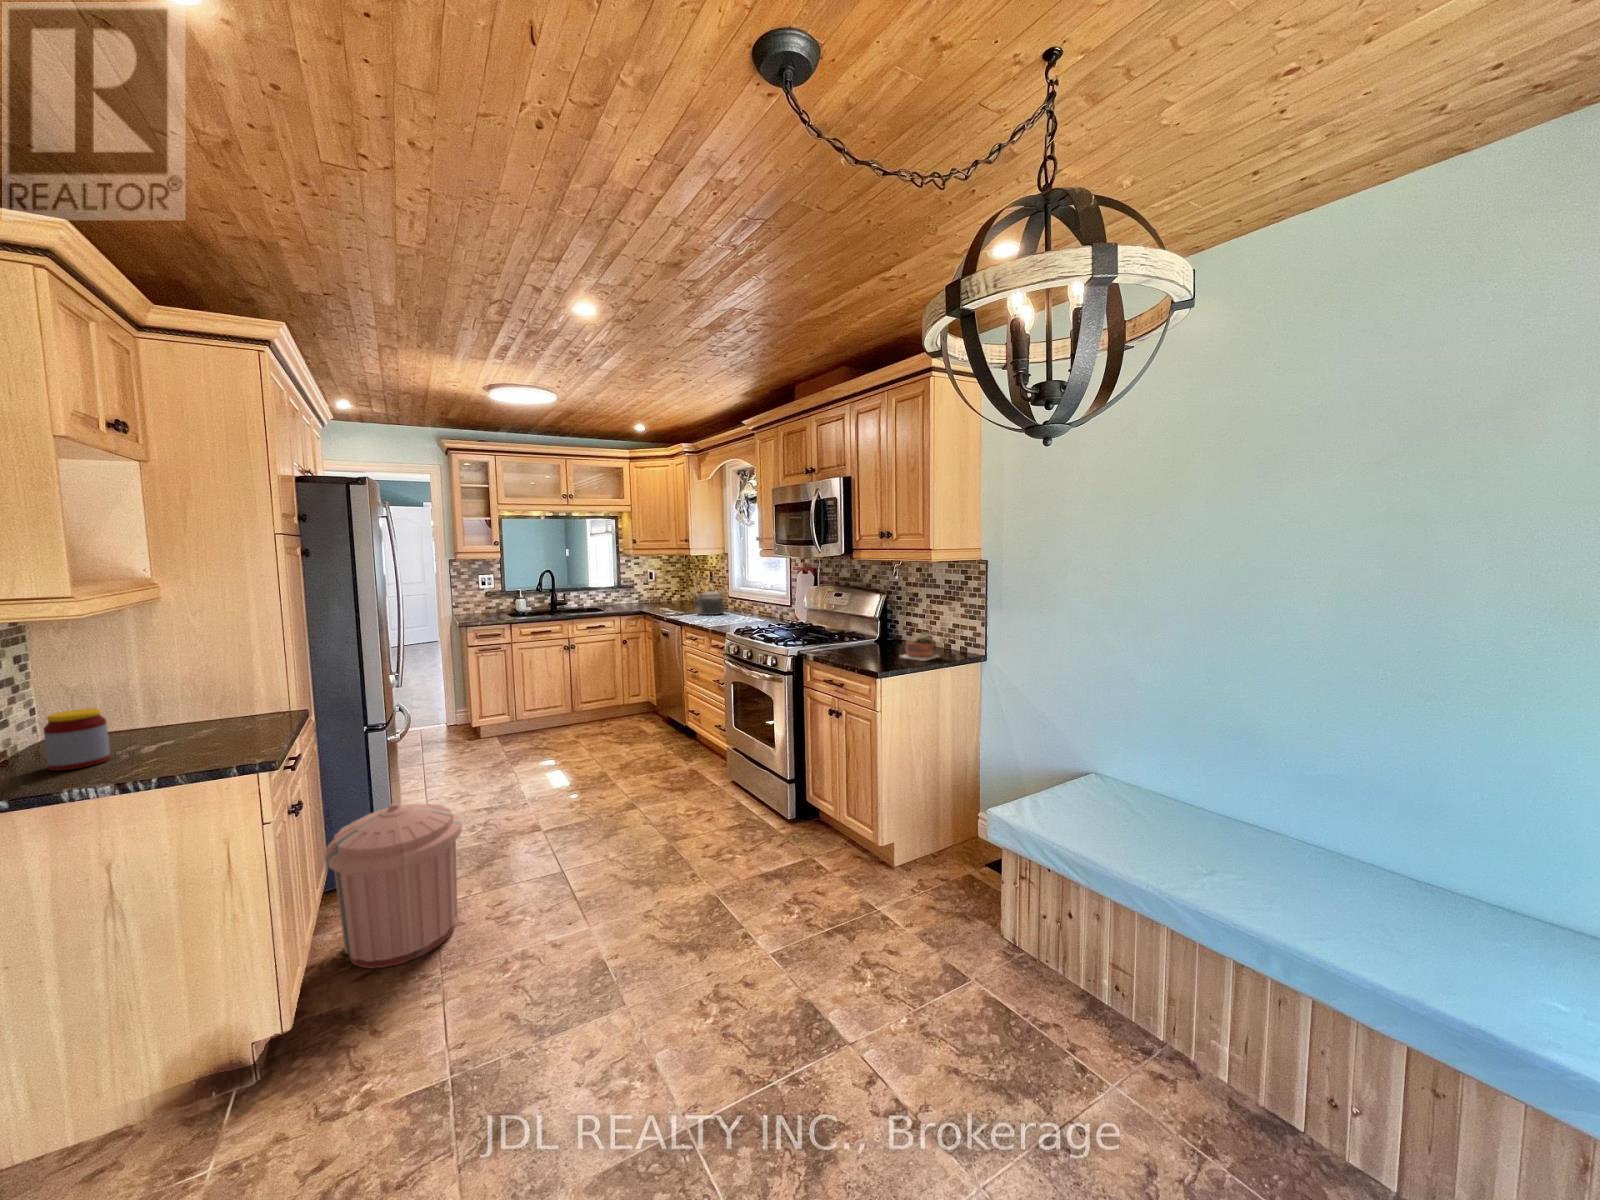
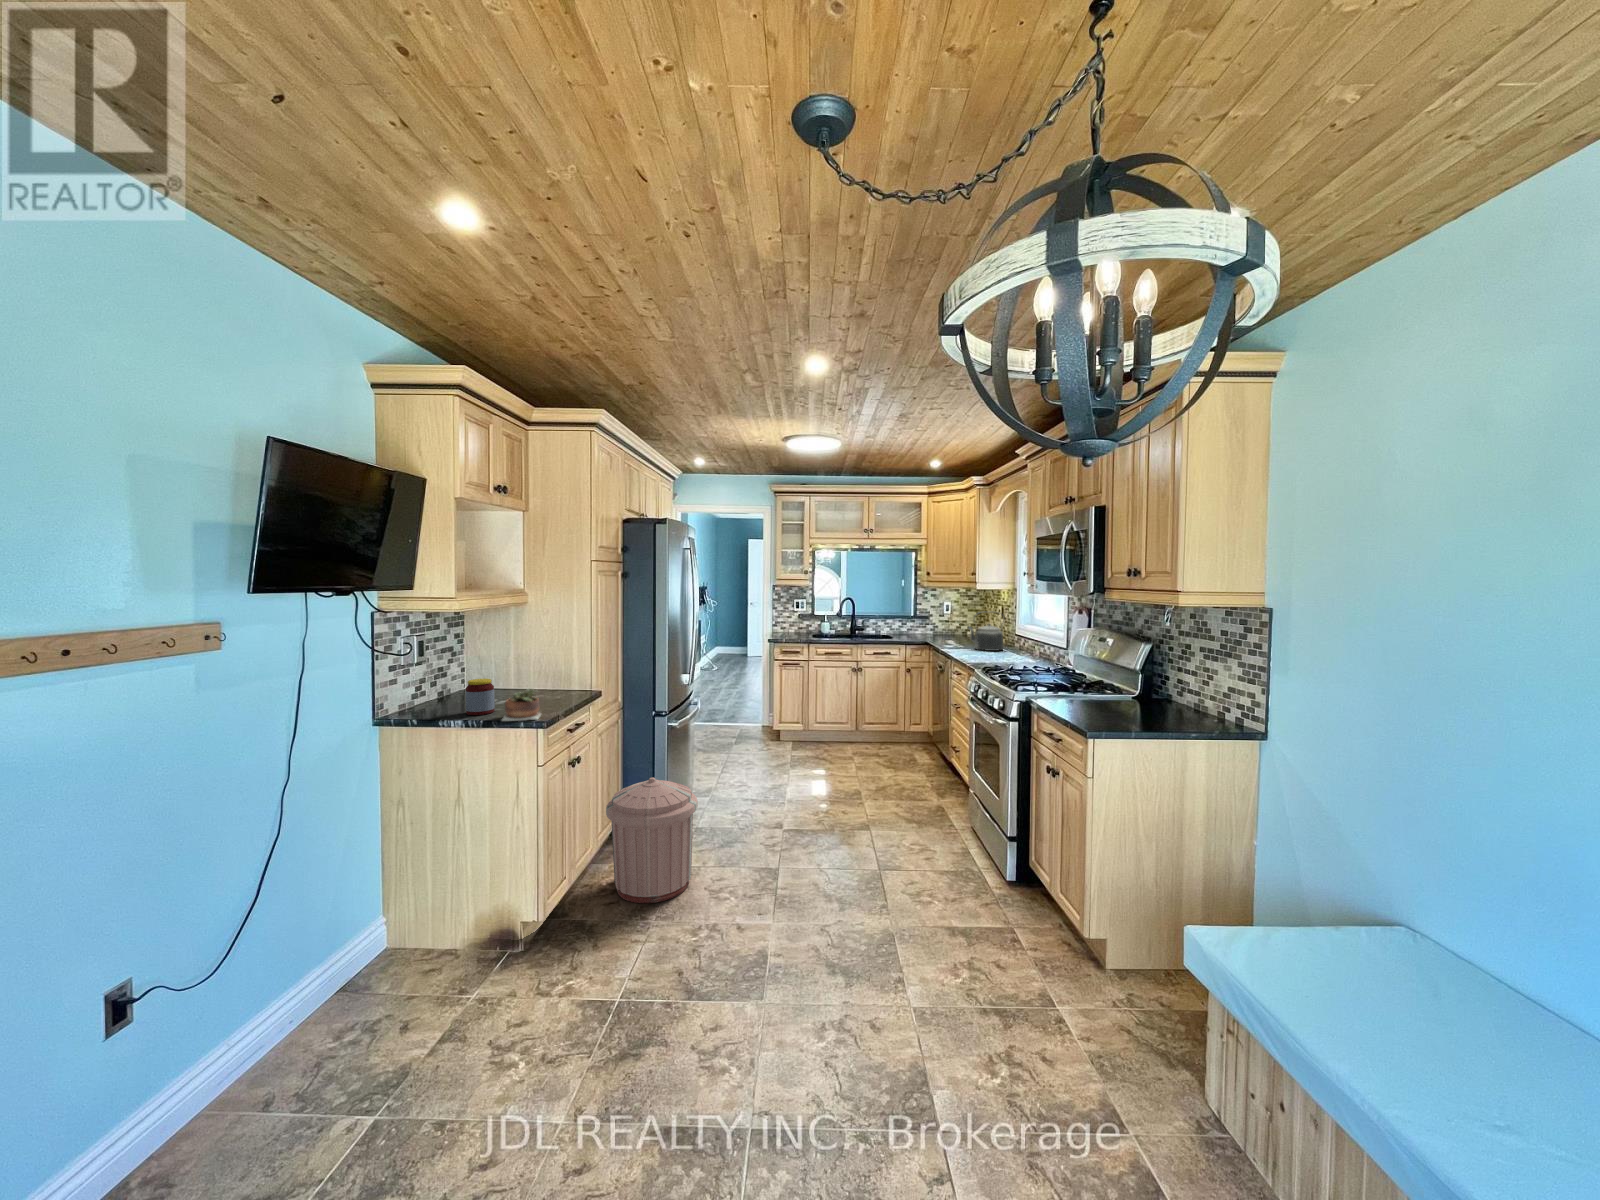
succulent plant: present [900,632,939,661] -> present [502,689,541,721]

